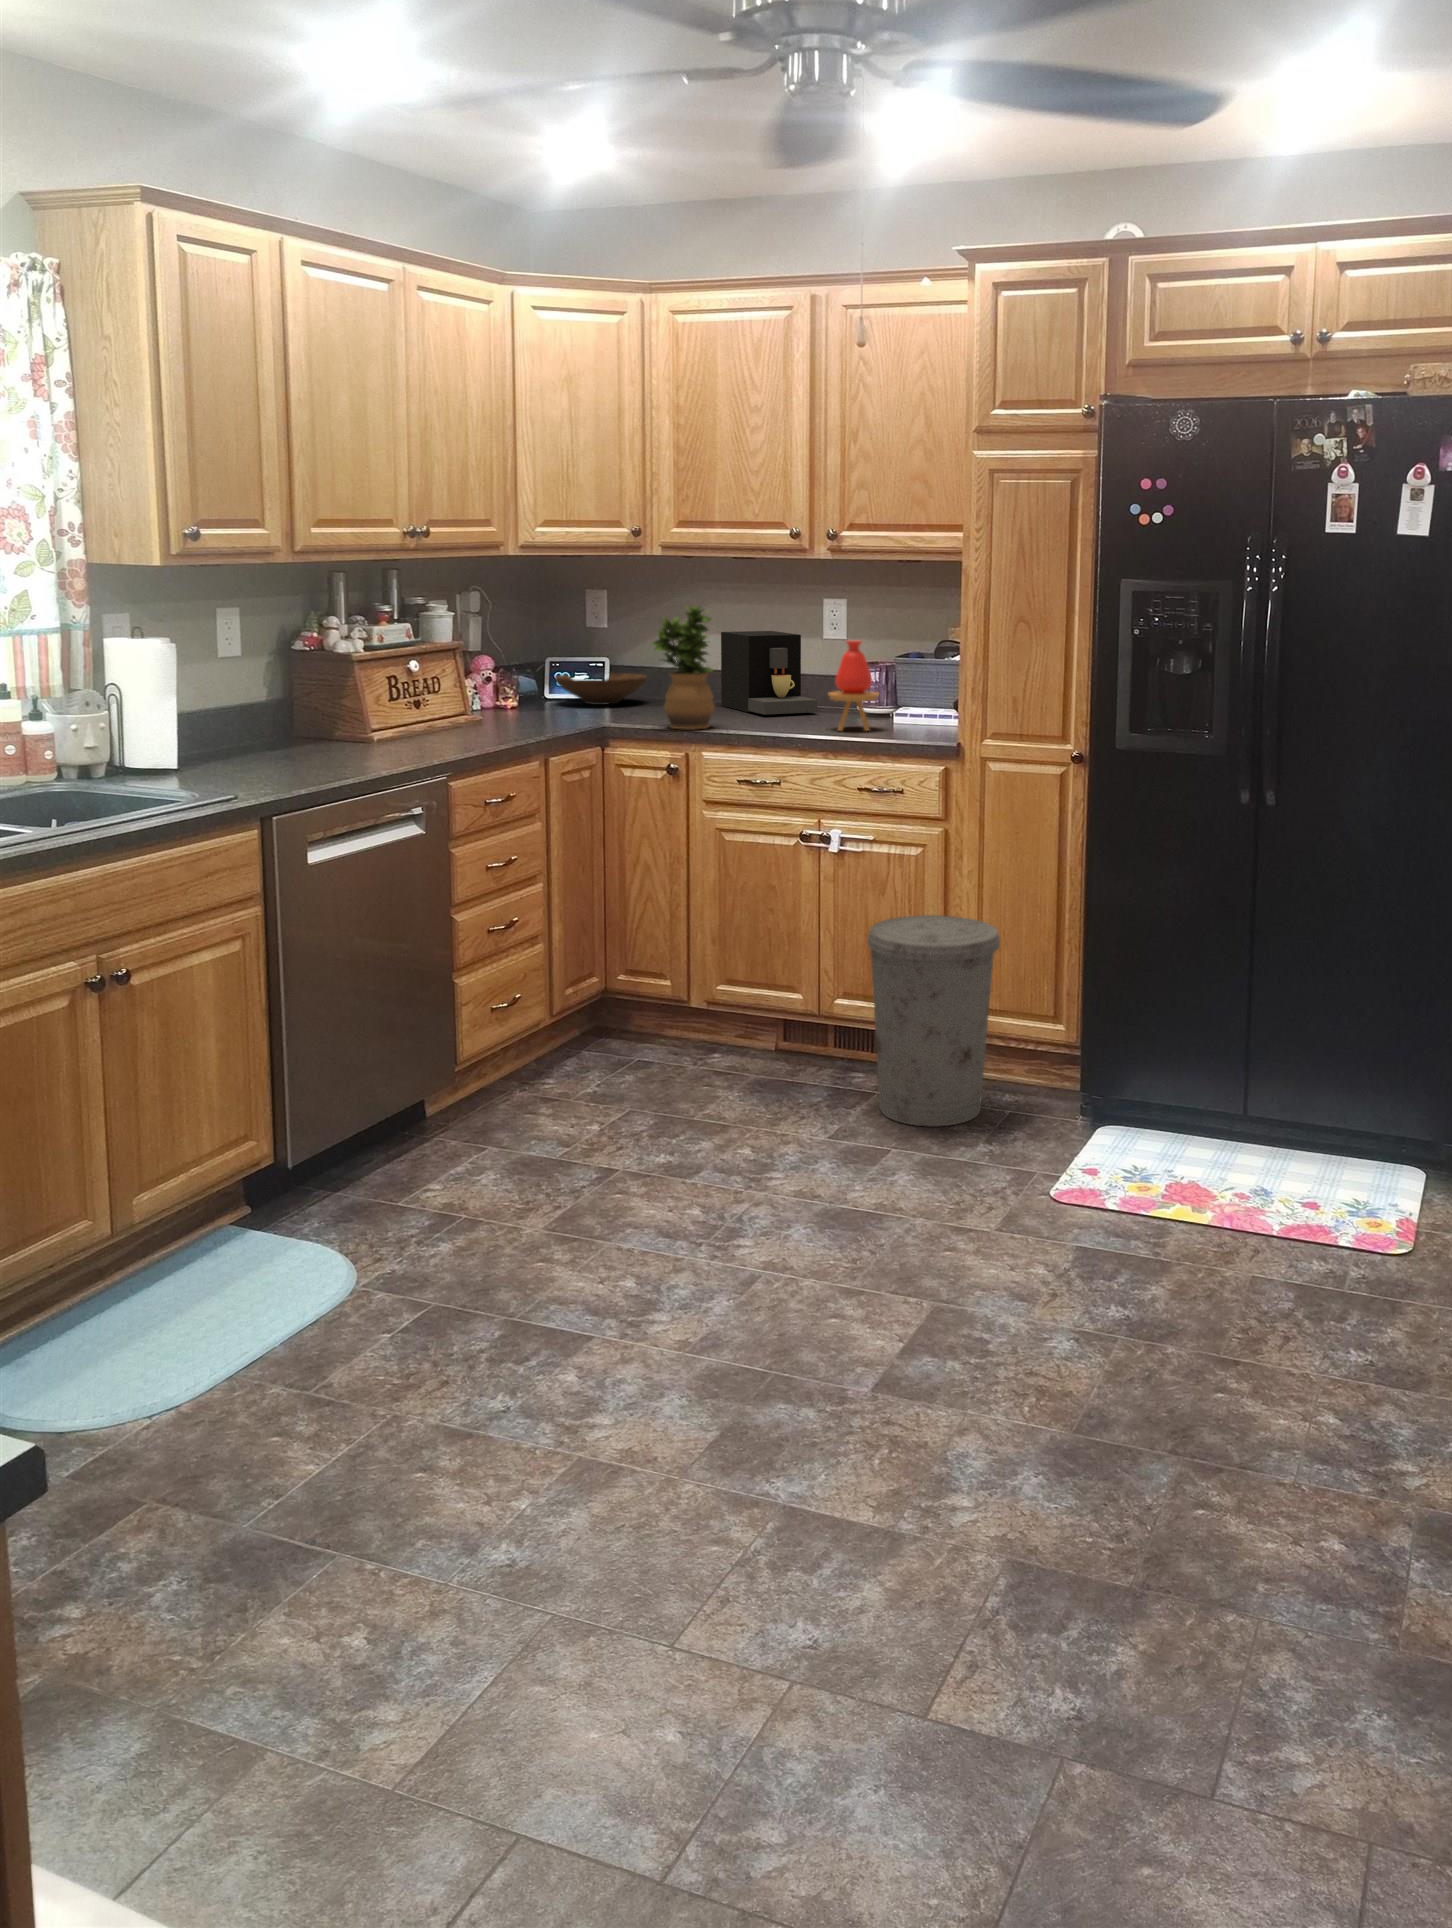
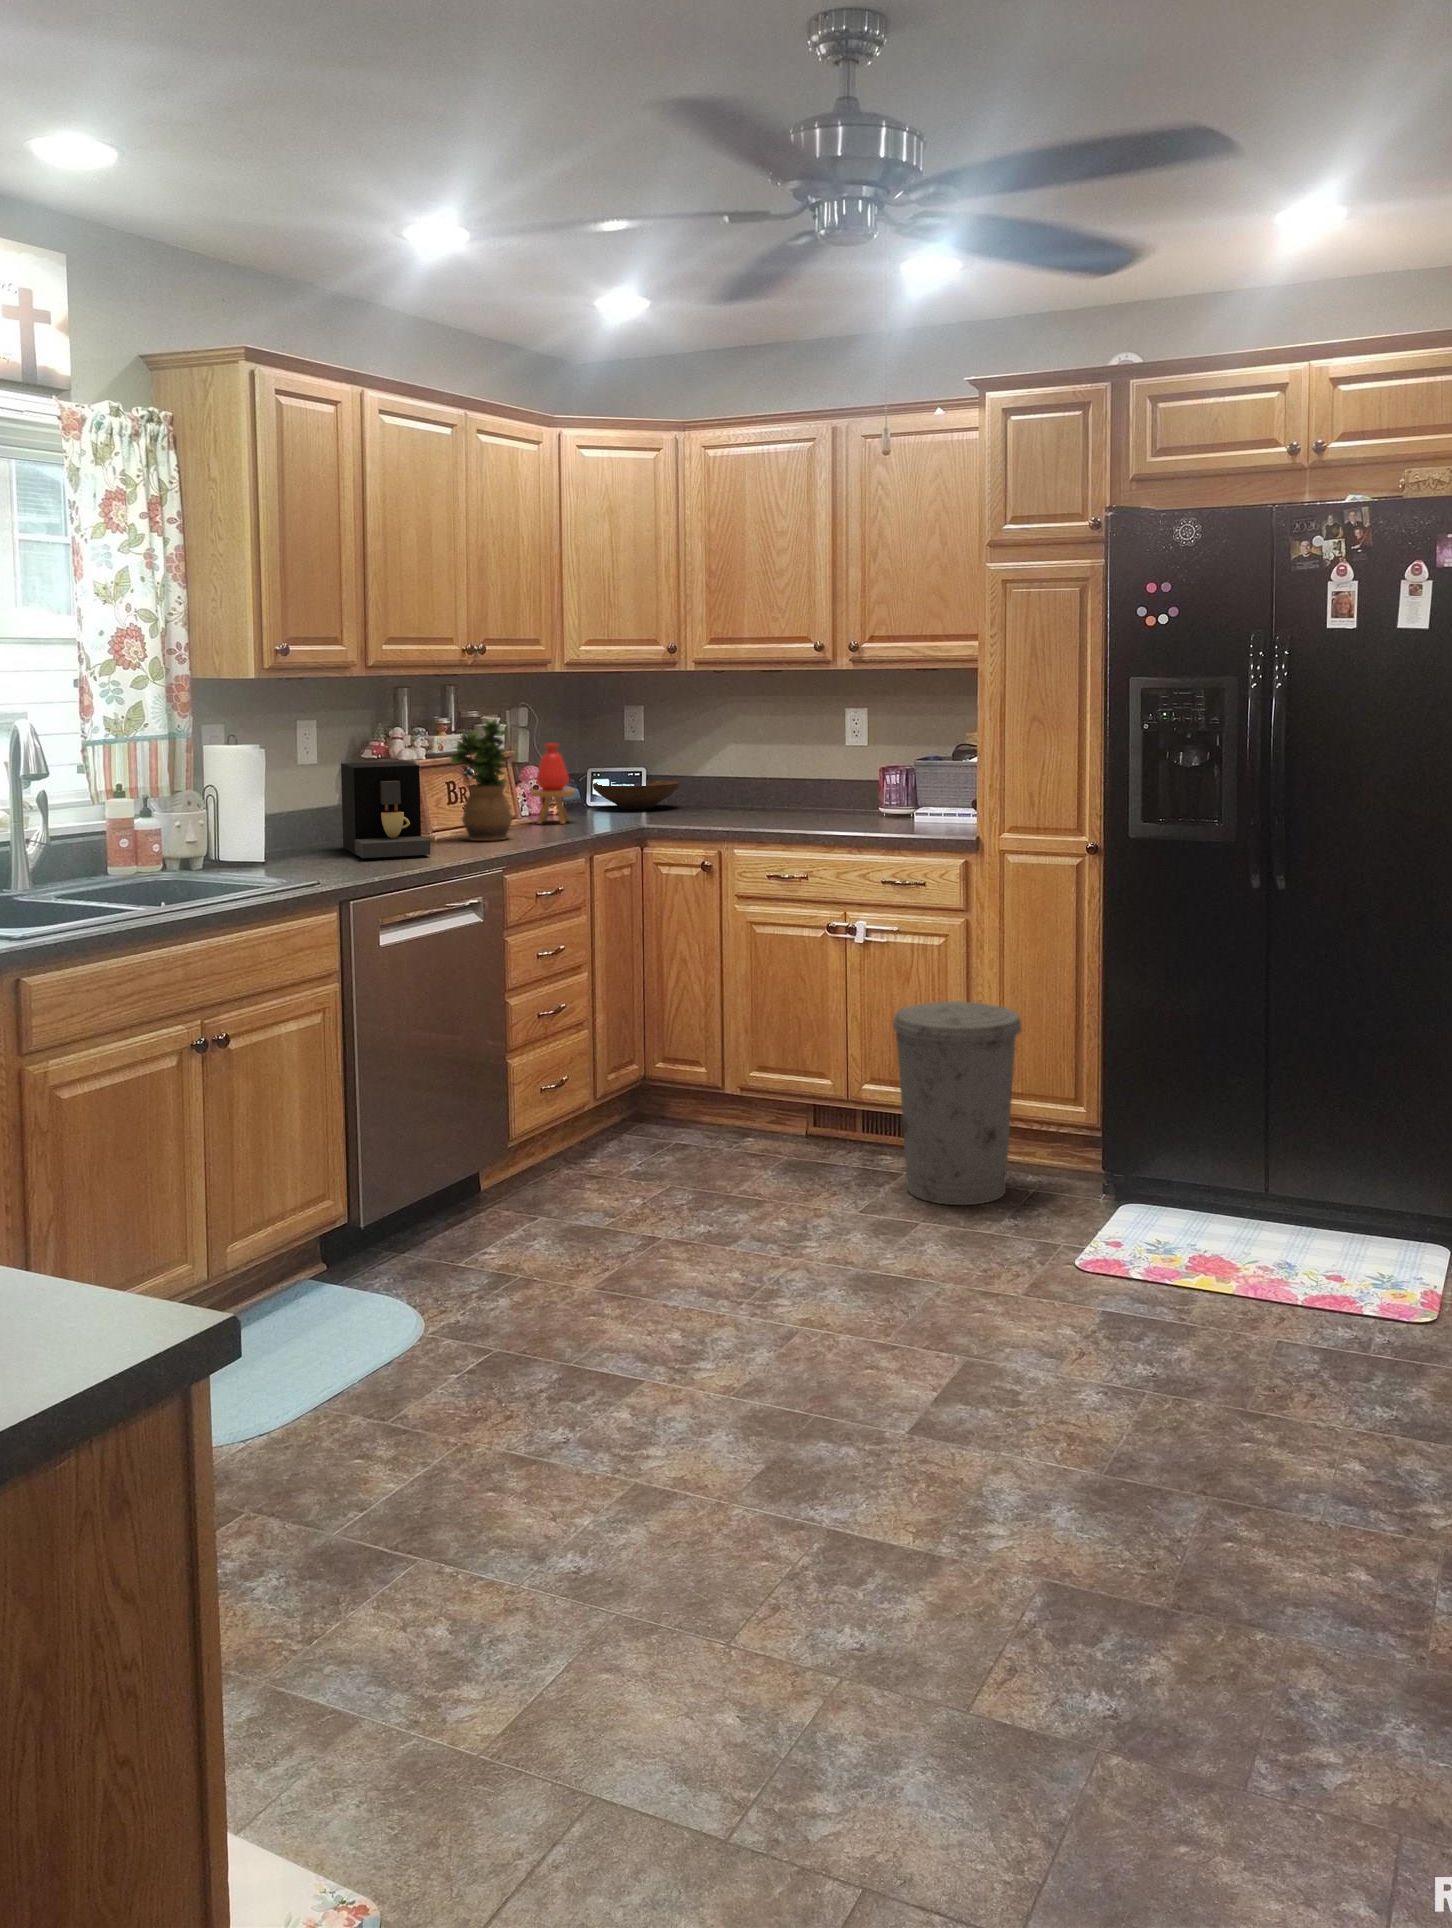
potted plant: present [652,606,715,730] -> present [450,719,513,841]
coffee maker: present [721,631,817,715] -> present [341,761,430,858]
vase: present [828,641,879,731] -> present [530,744,575,824]

